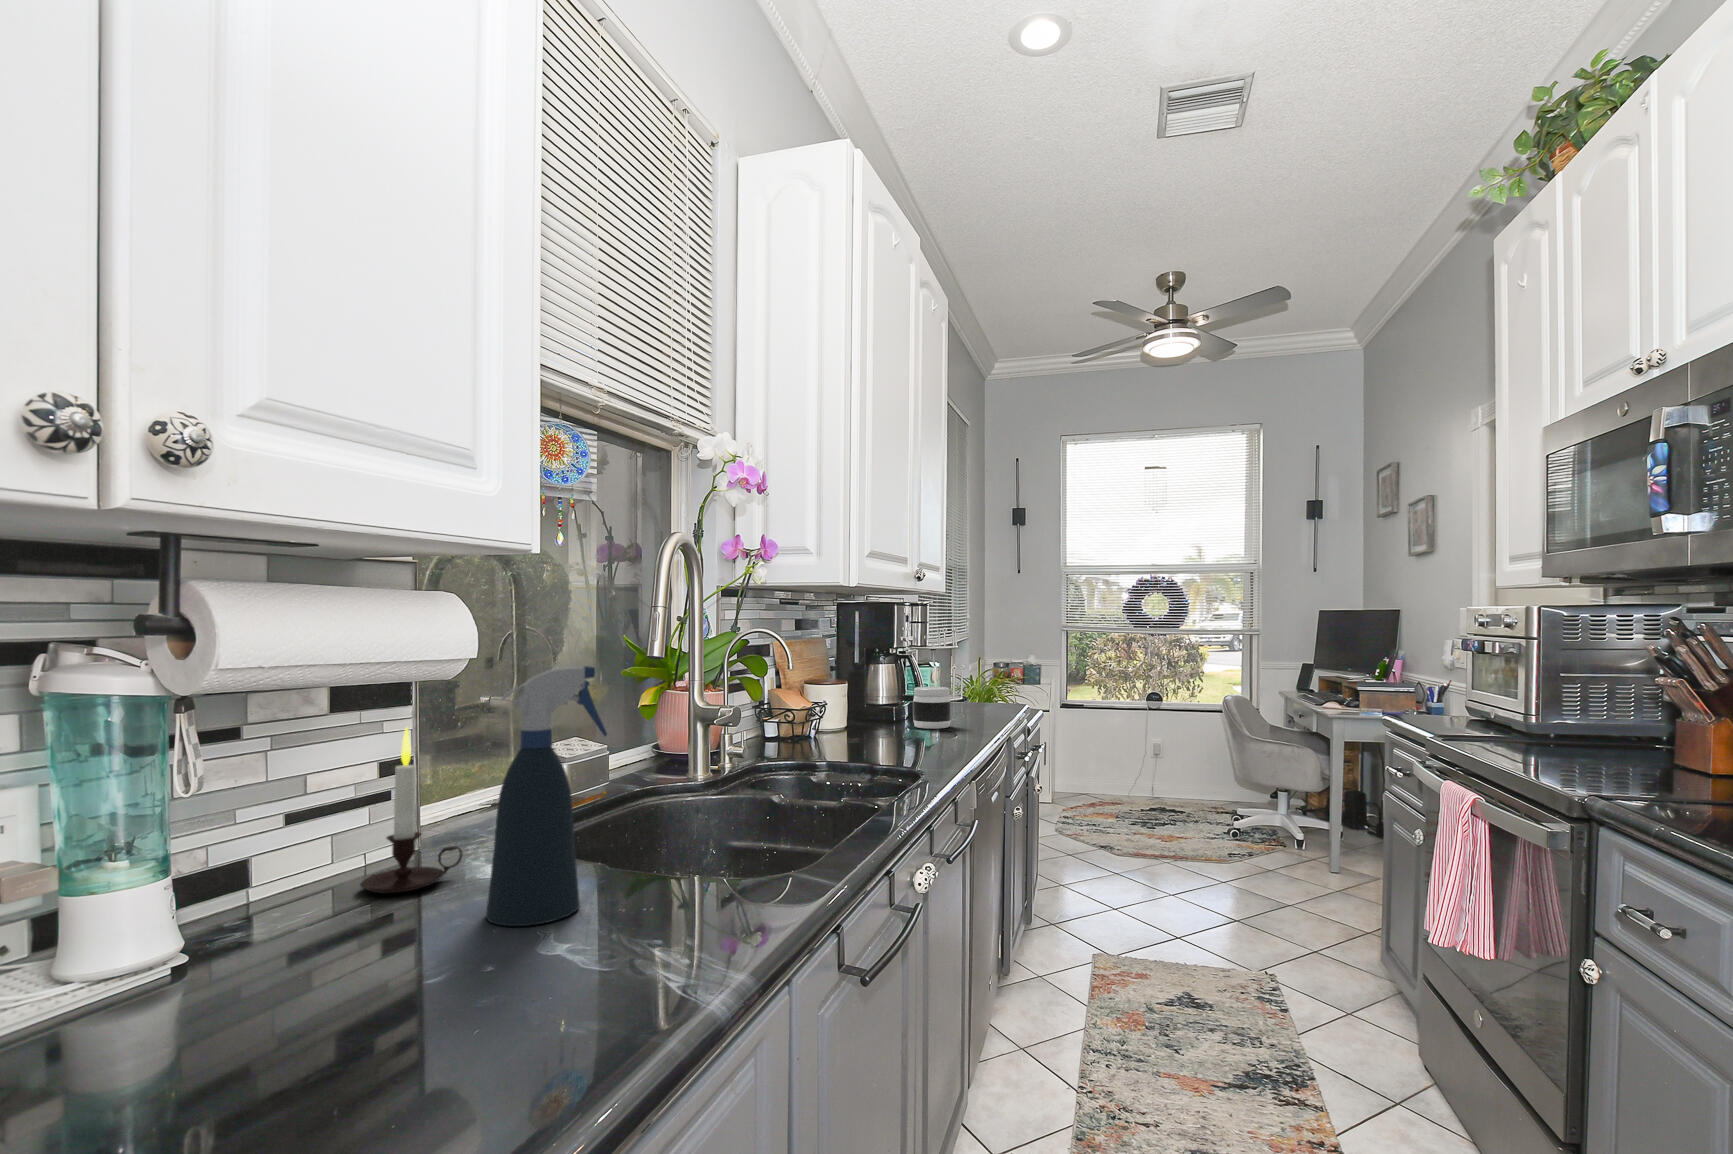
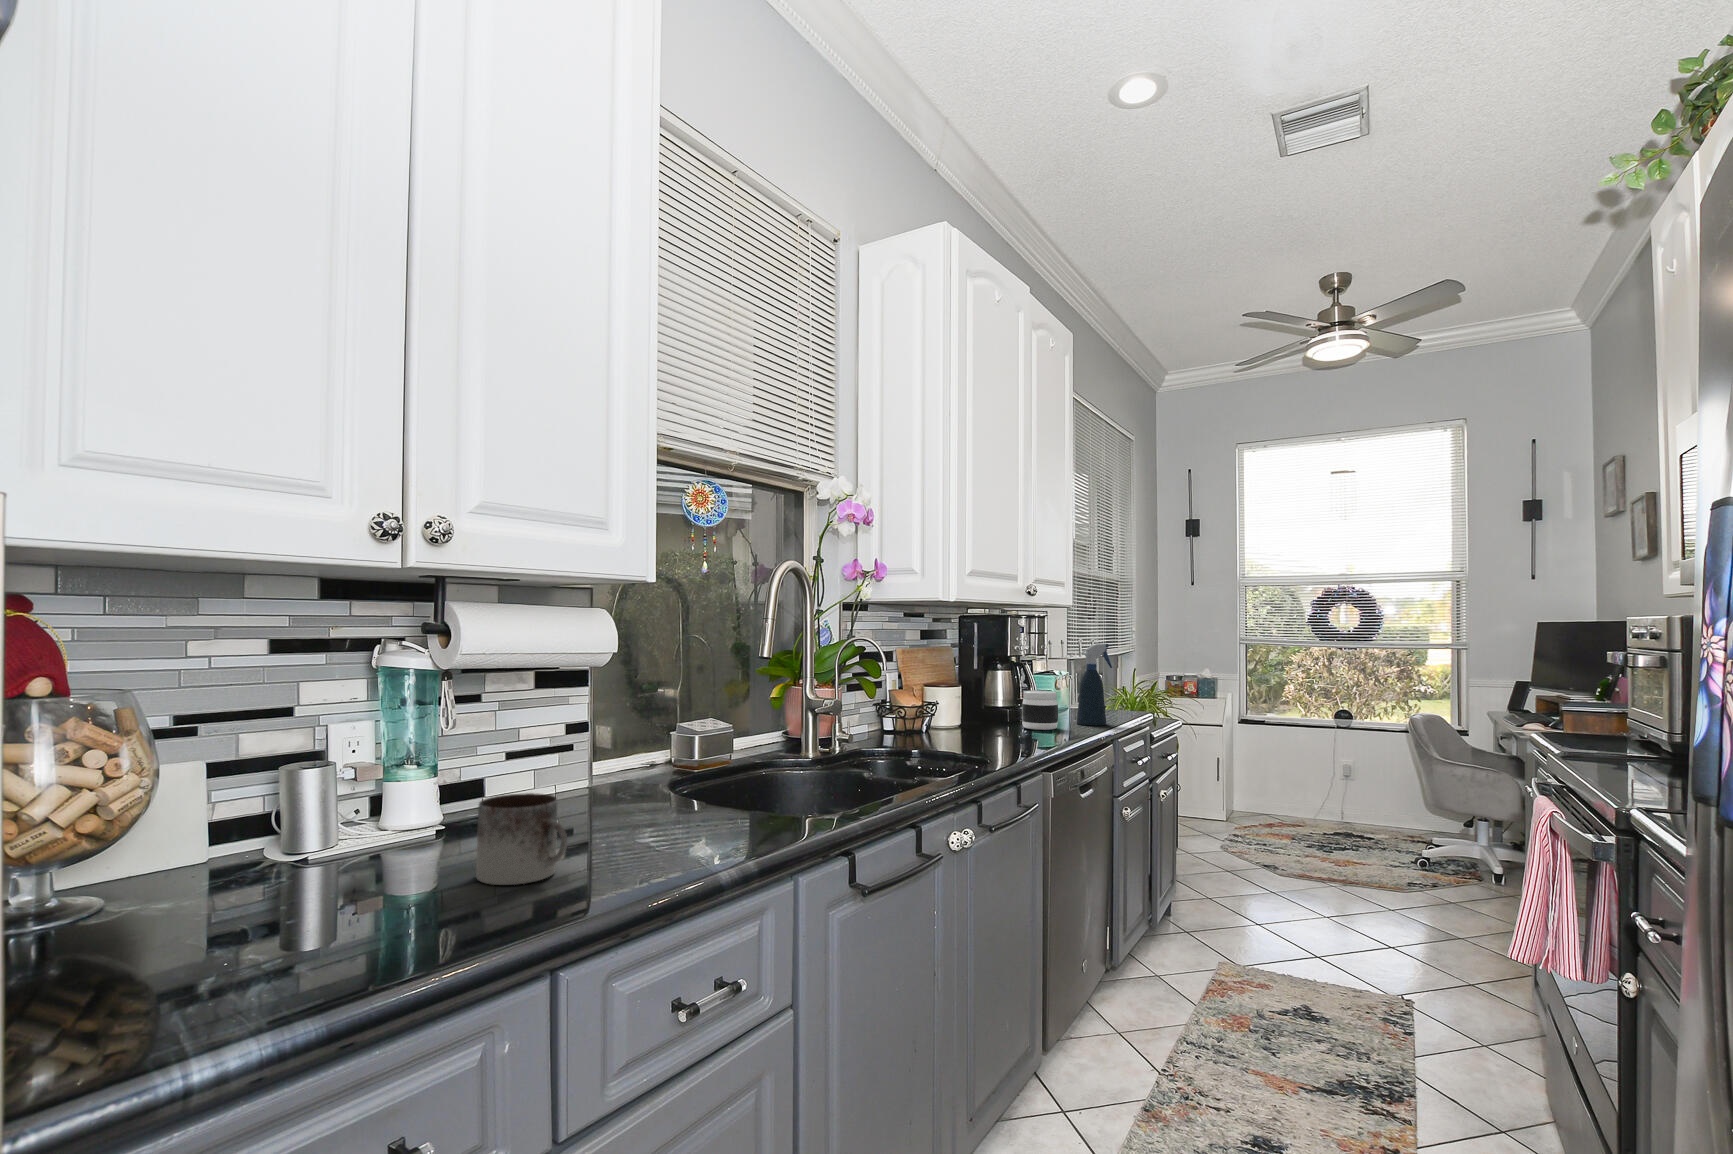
spray bottle: present [486,666,607,926] -> present [1077,644,1112,725]
candle: present [360,727,462,893] -> none [548,699,614,810]
mug: none [233,902,418,1091] -> present [476,793,568,885]

